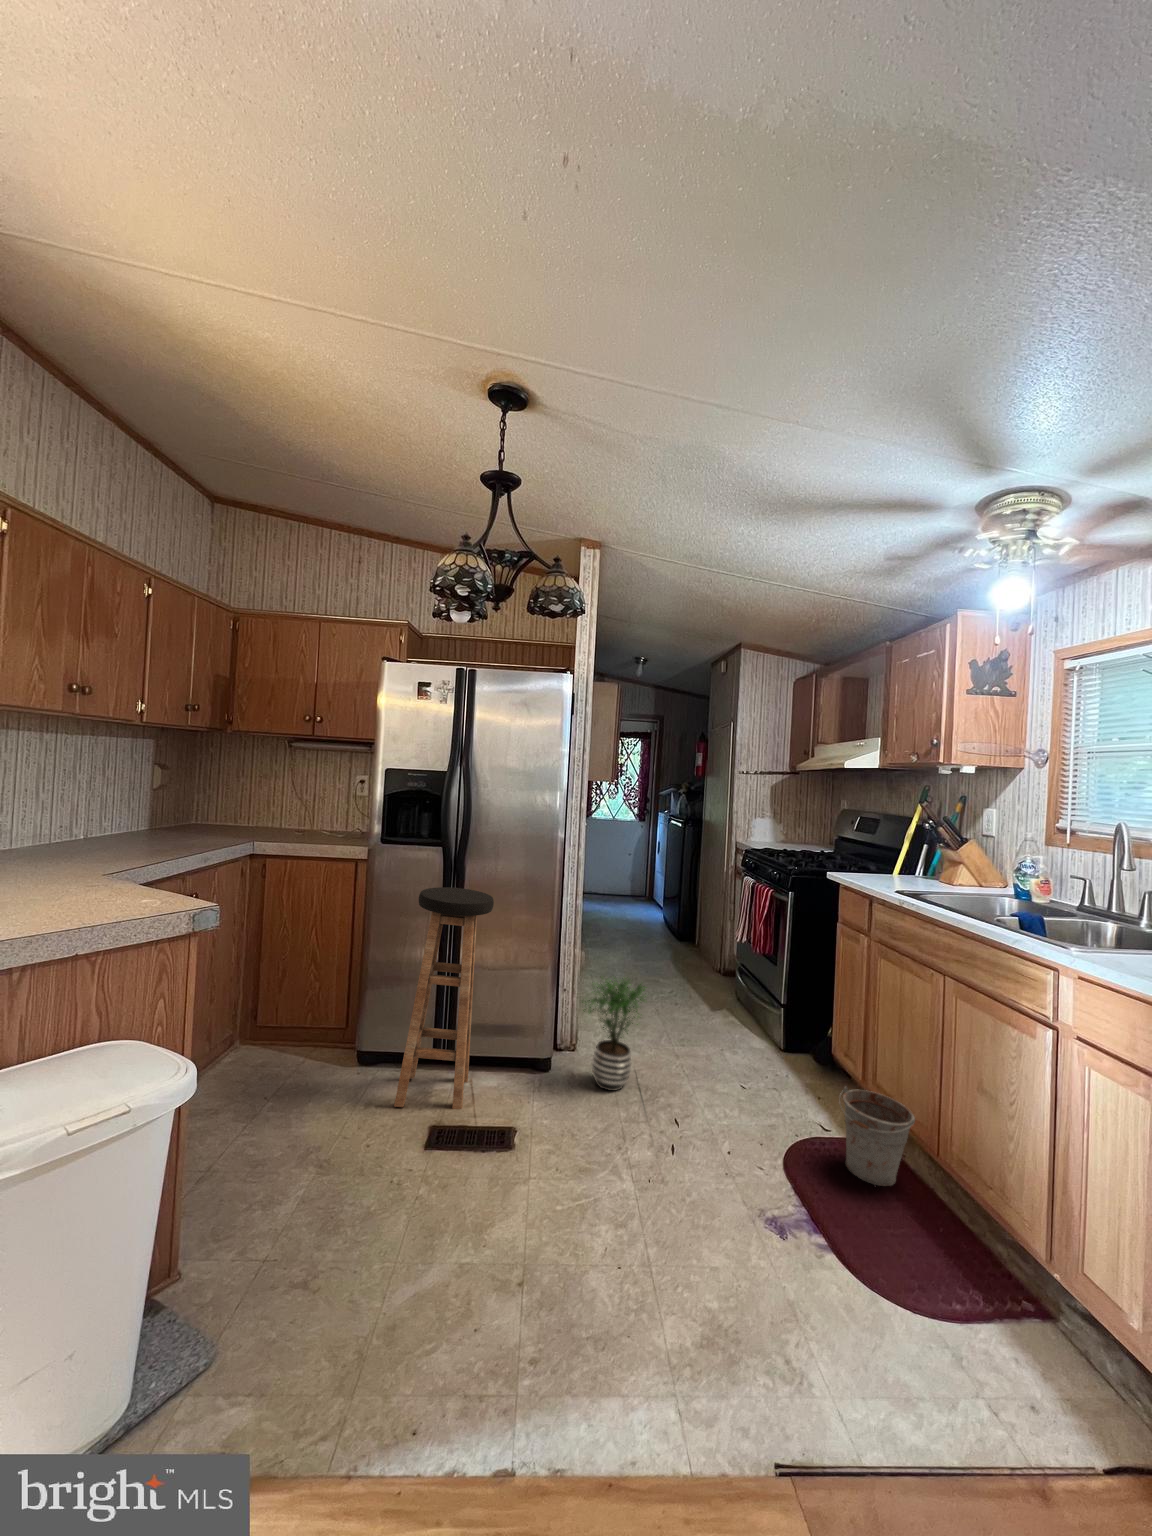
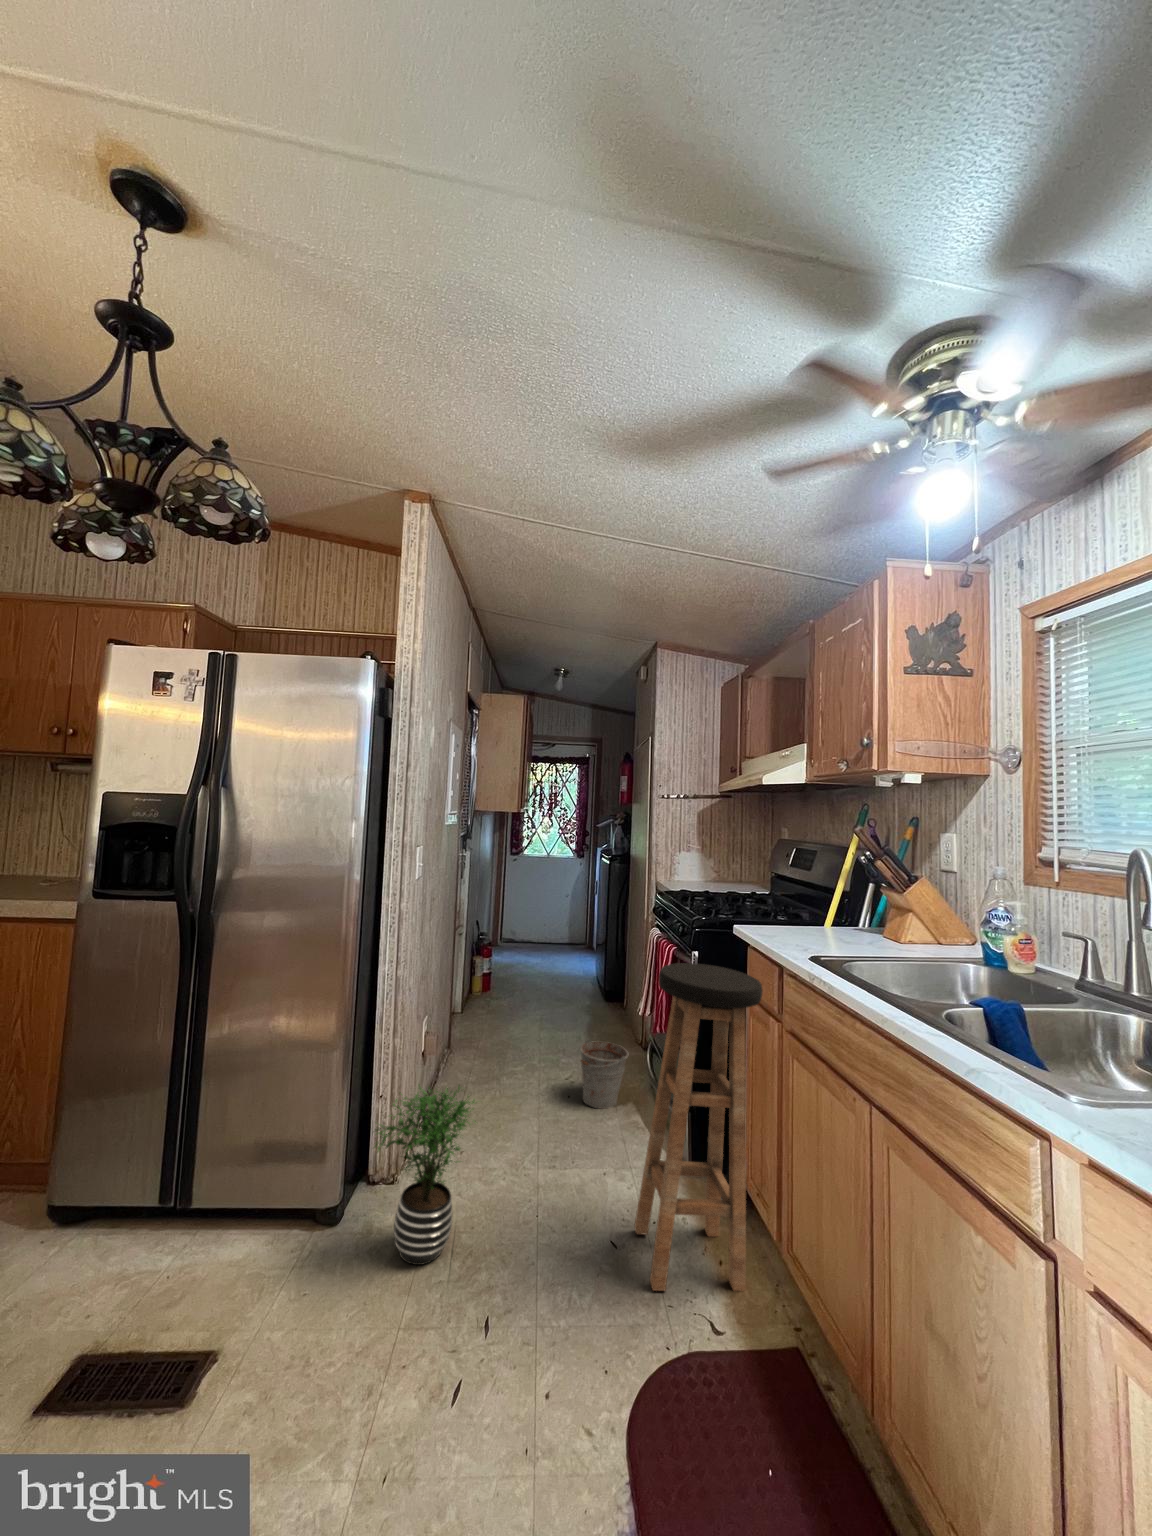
bar stool: present [394,887,494,1109] -> present [634,963,763,1291]
bucket: present [840,1087,915,1186] -> present [580,1039,629,1109]

